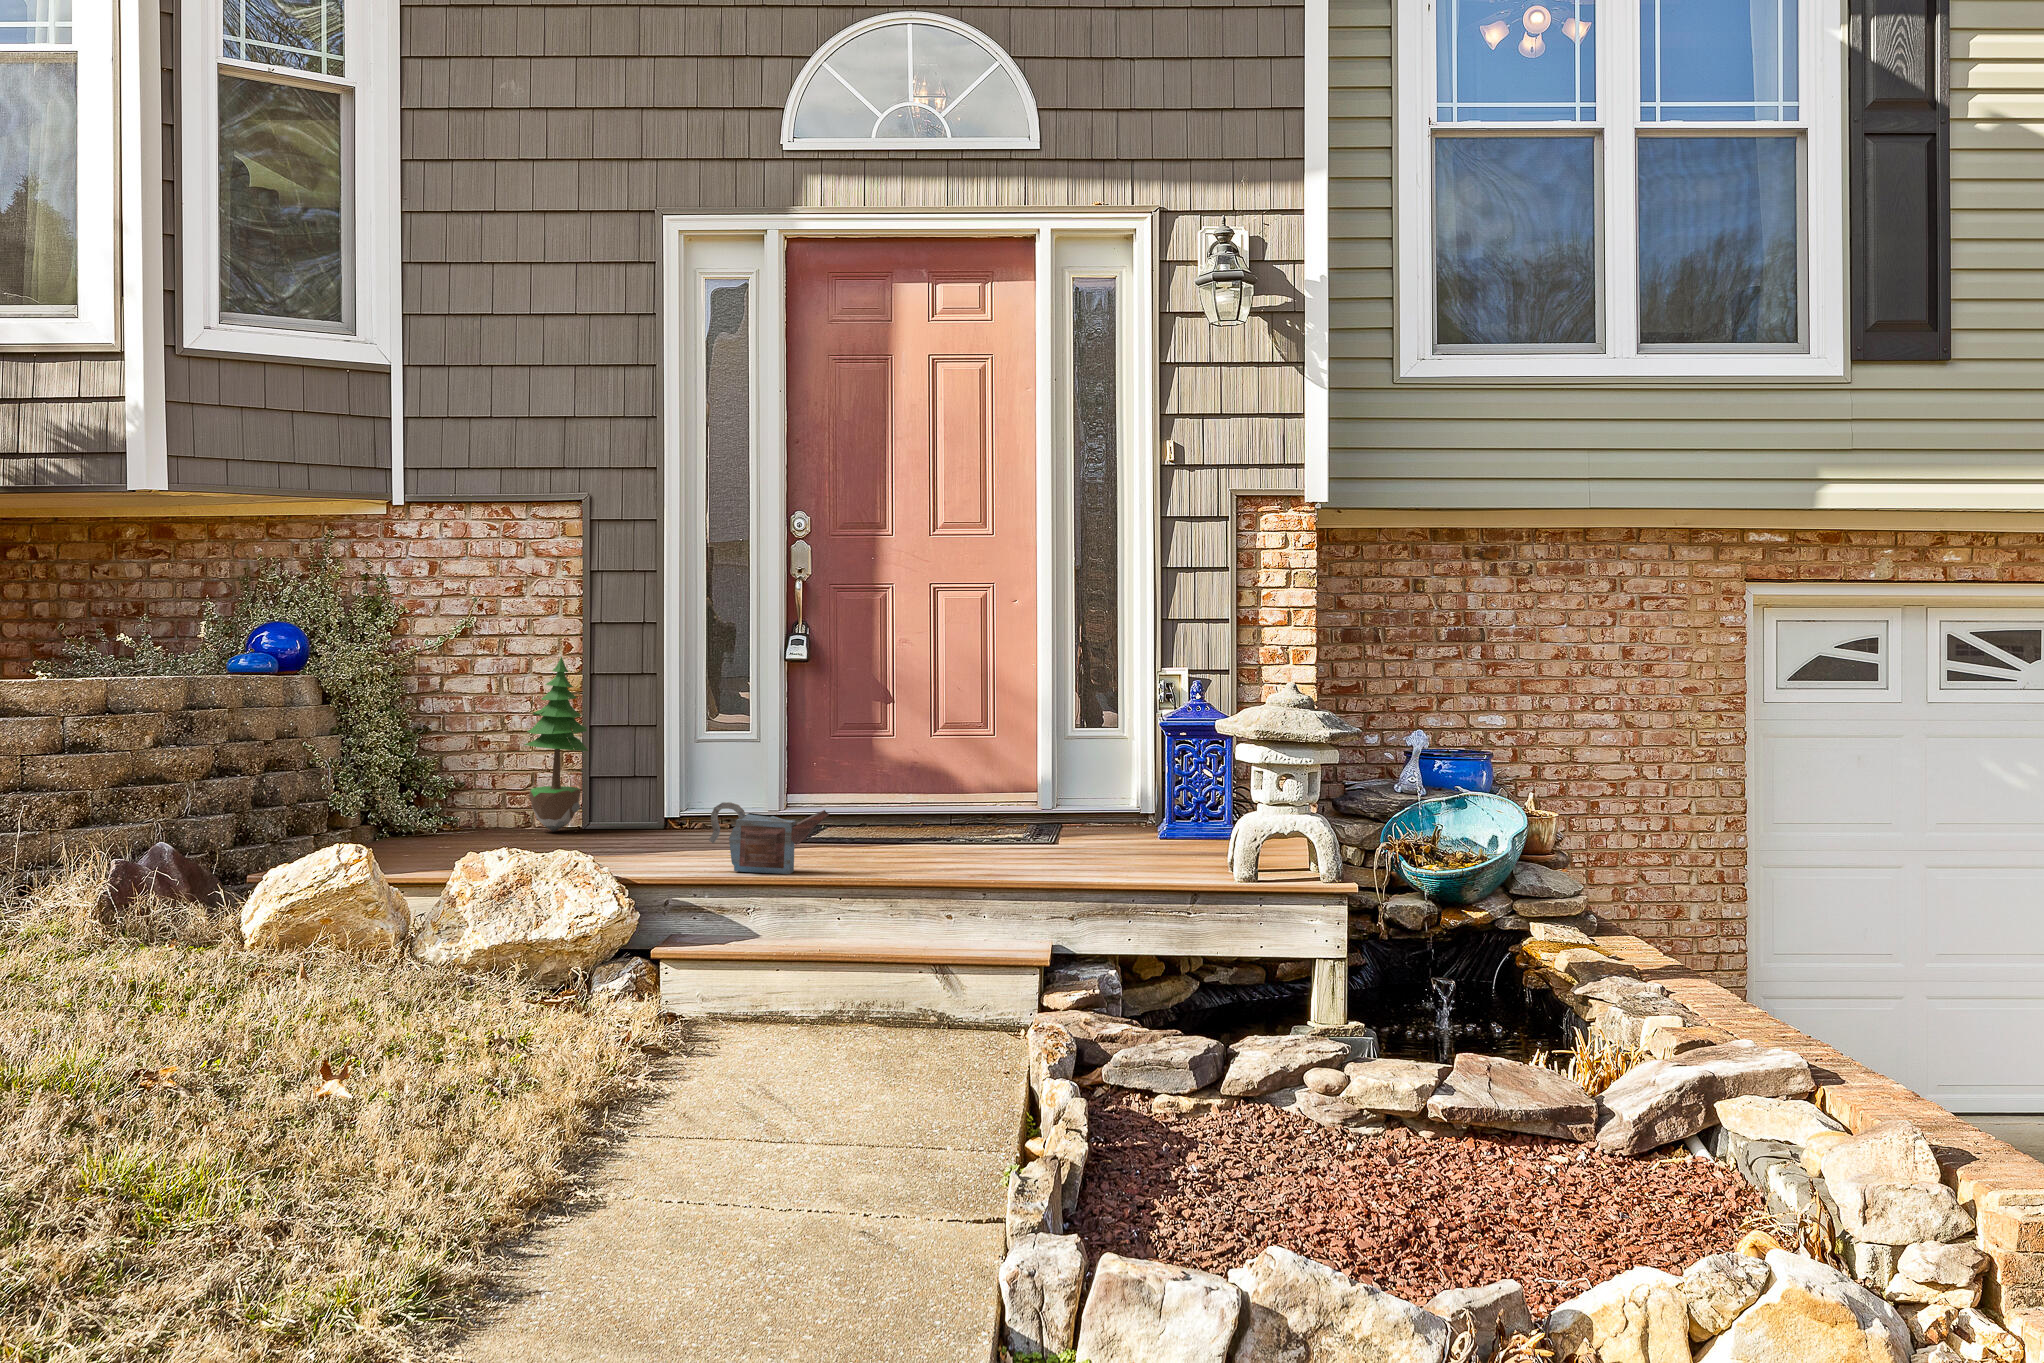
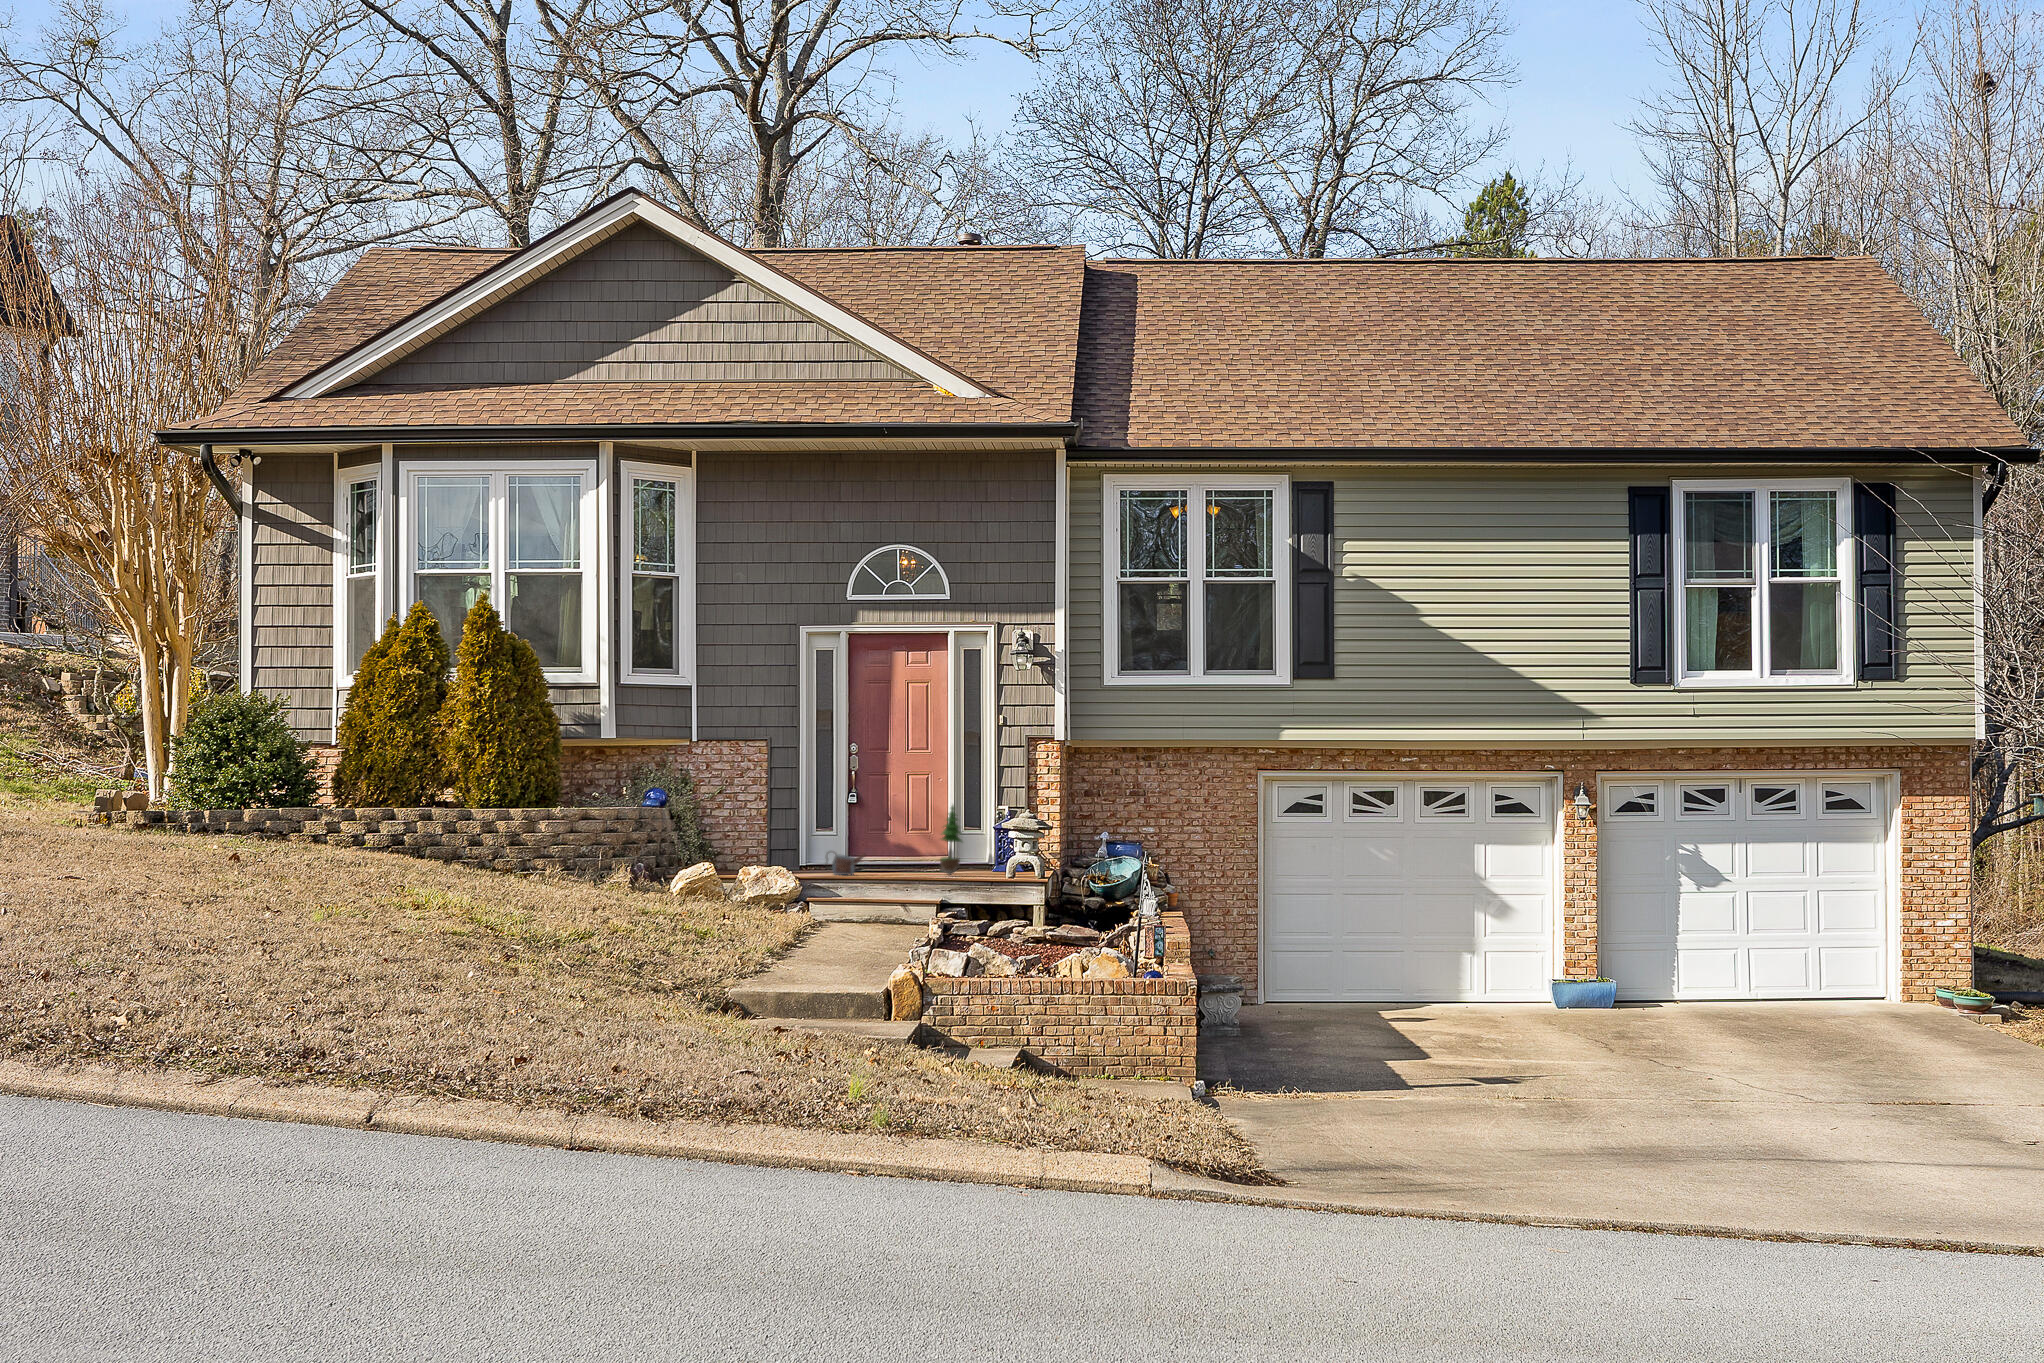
potted tree: present [524,657,588,832] -> present [940,805,962,875]

